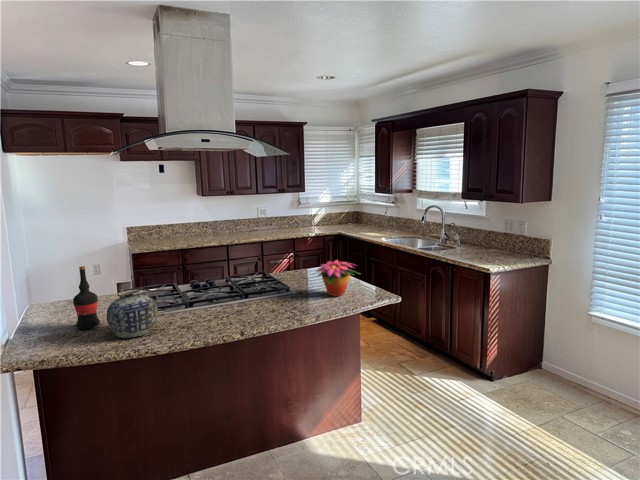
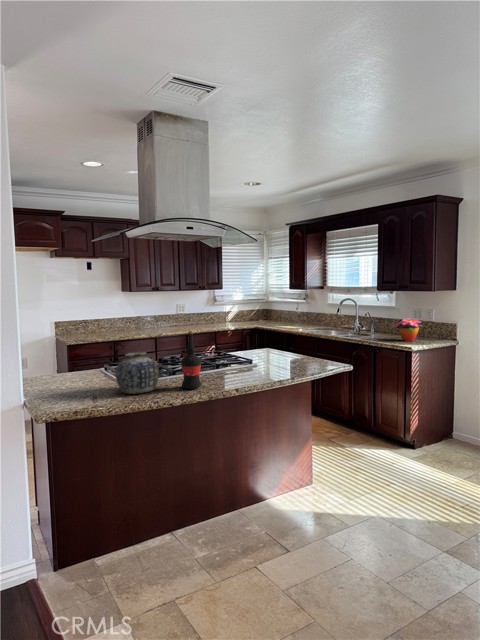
flower arrangement: present [316,260,354,296] -> present [395,318,422,341]
wine bottle: present [73,266,100,329] -> present [181,331,202,389]

